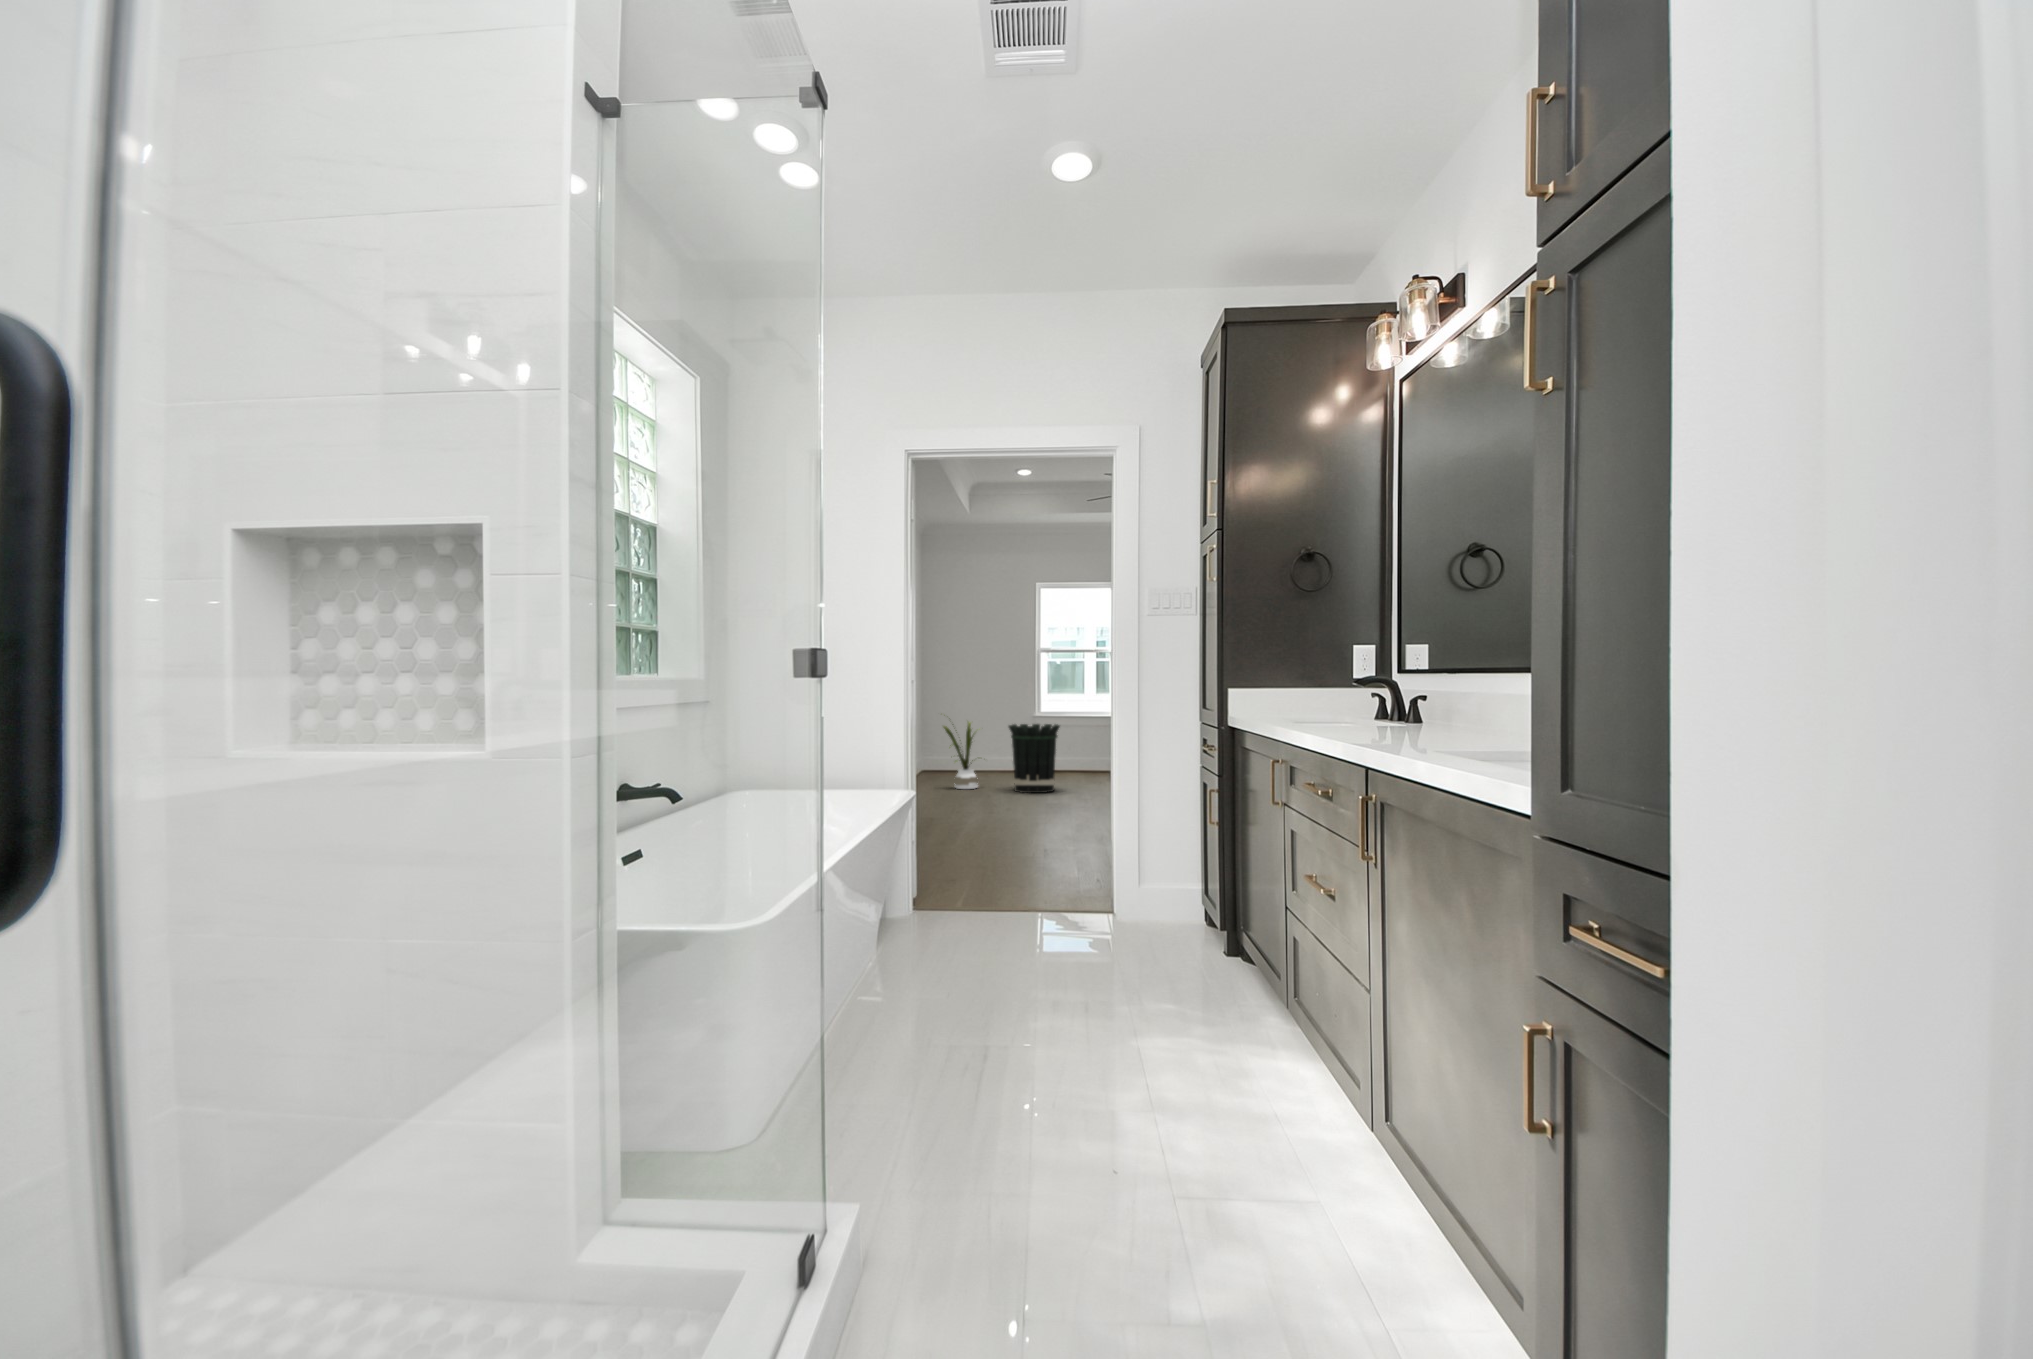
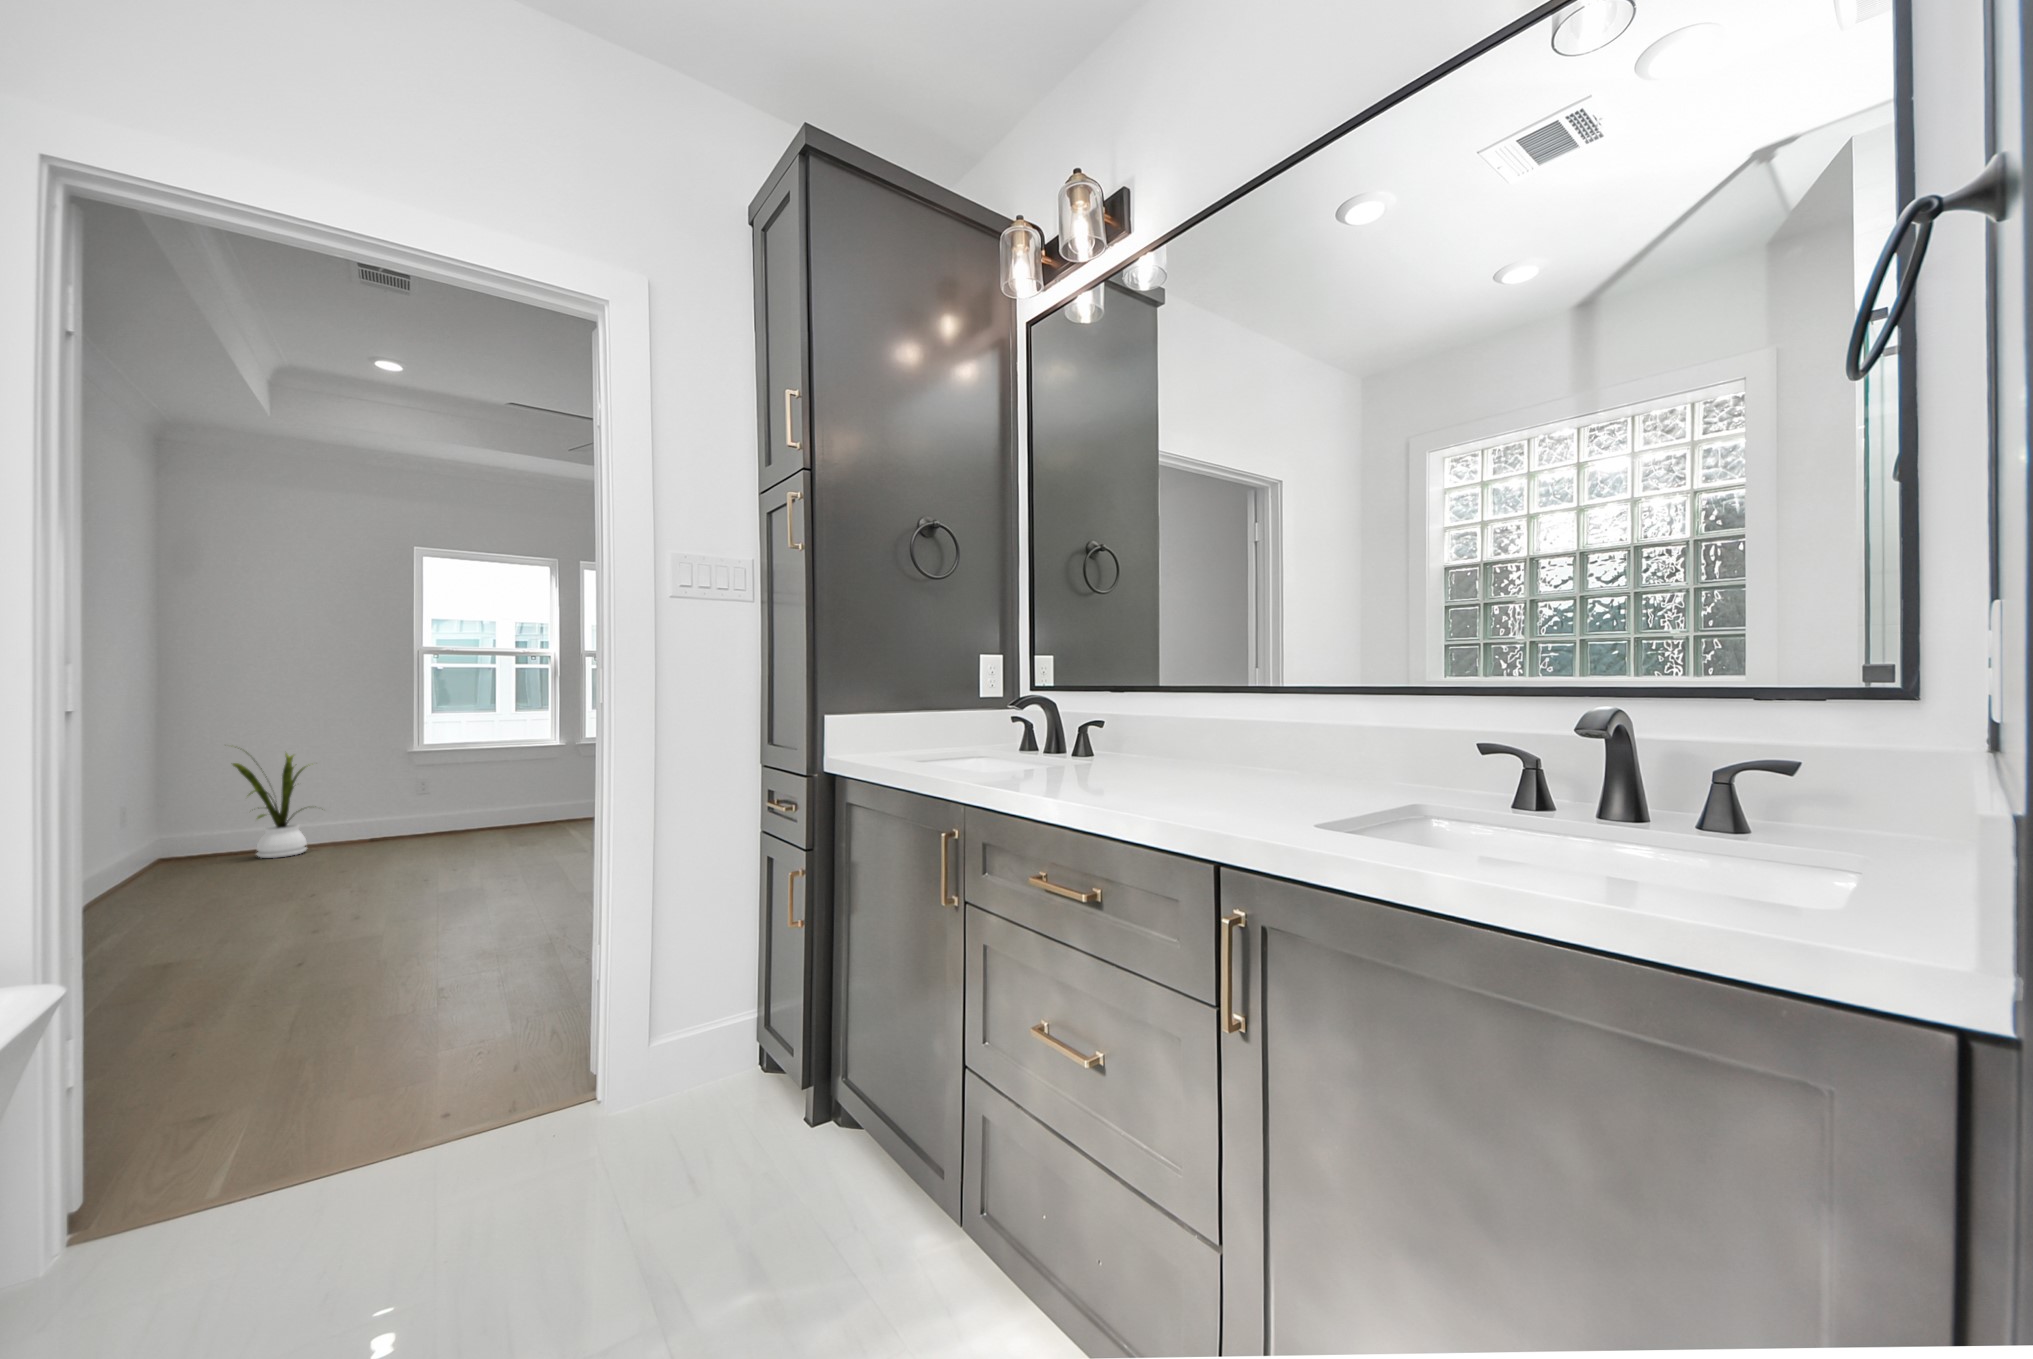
waste bin: present [1009,724,1060,793] -> none [365,751,459,851]

